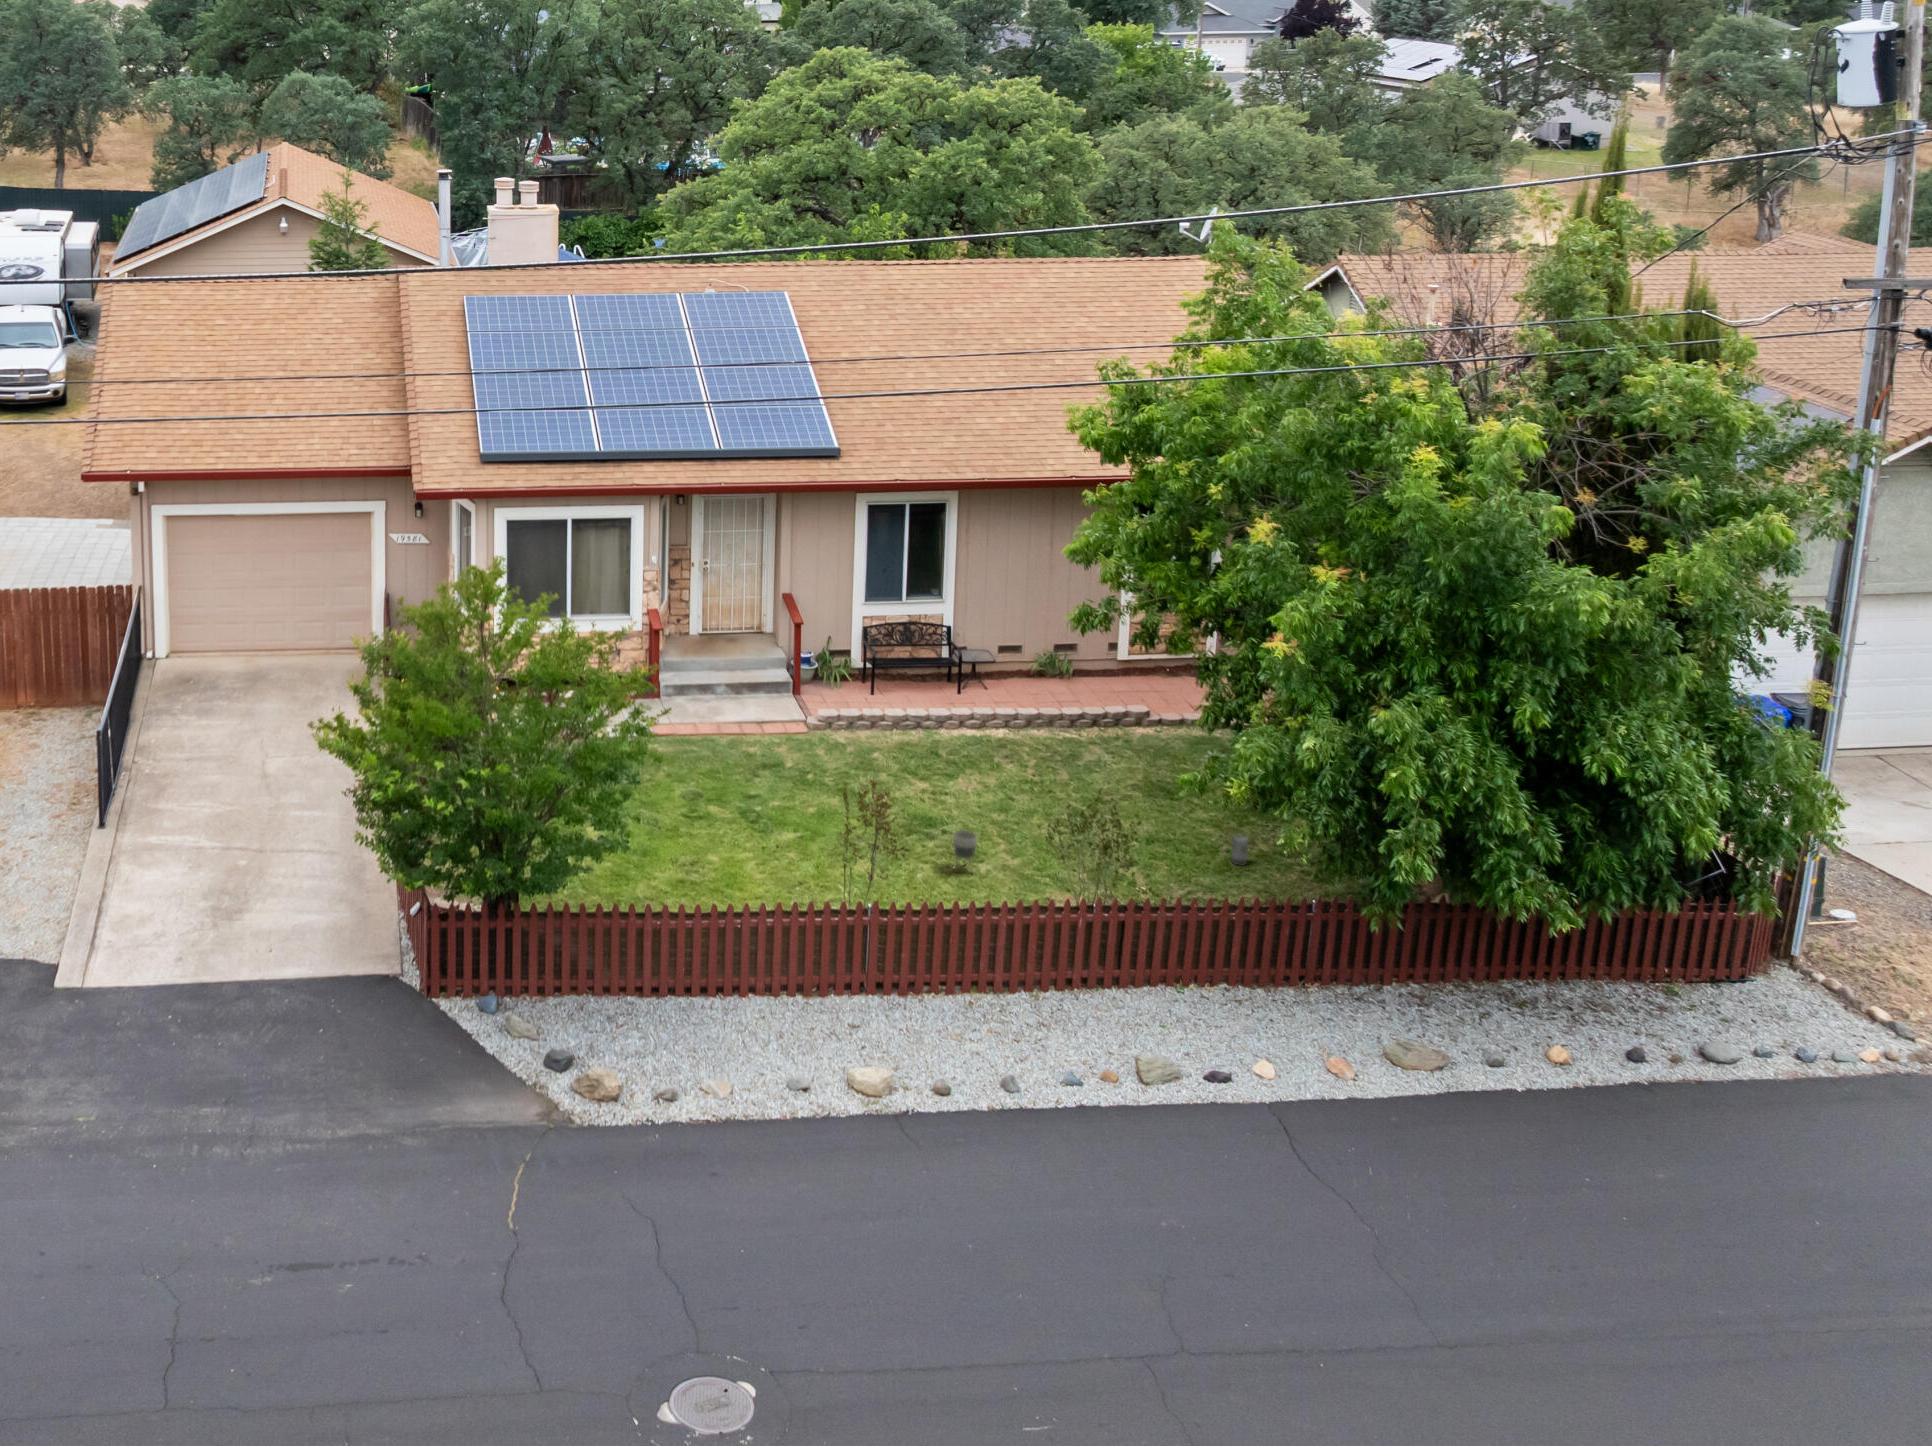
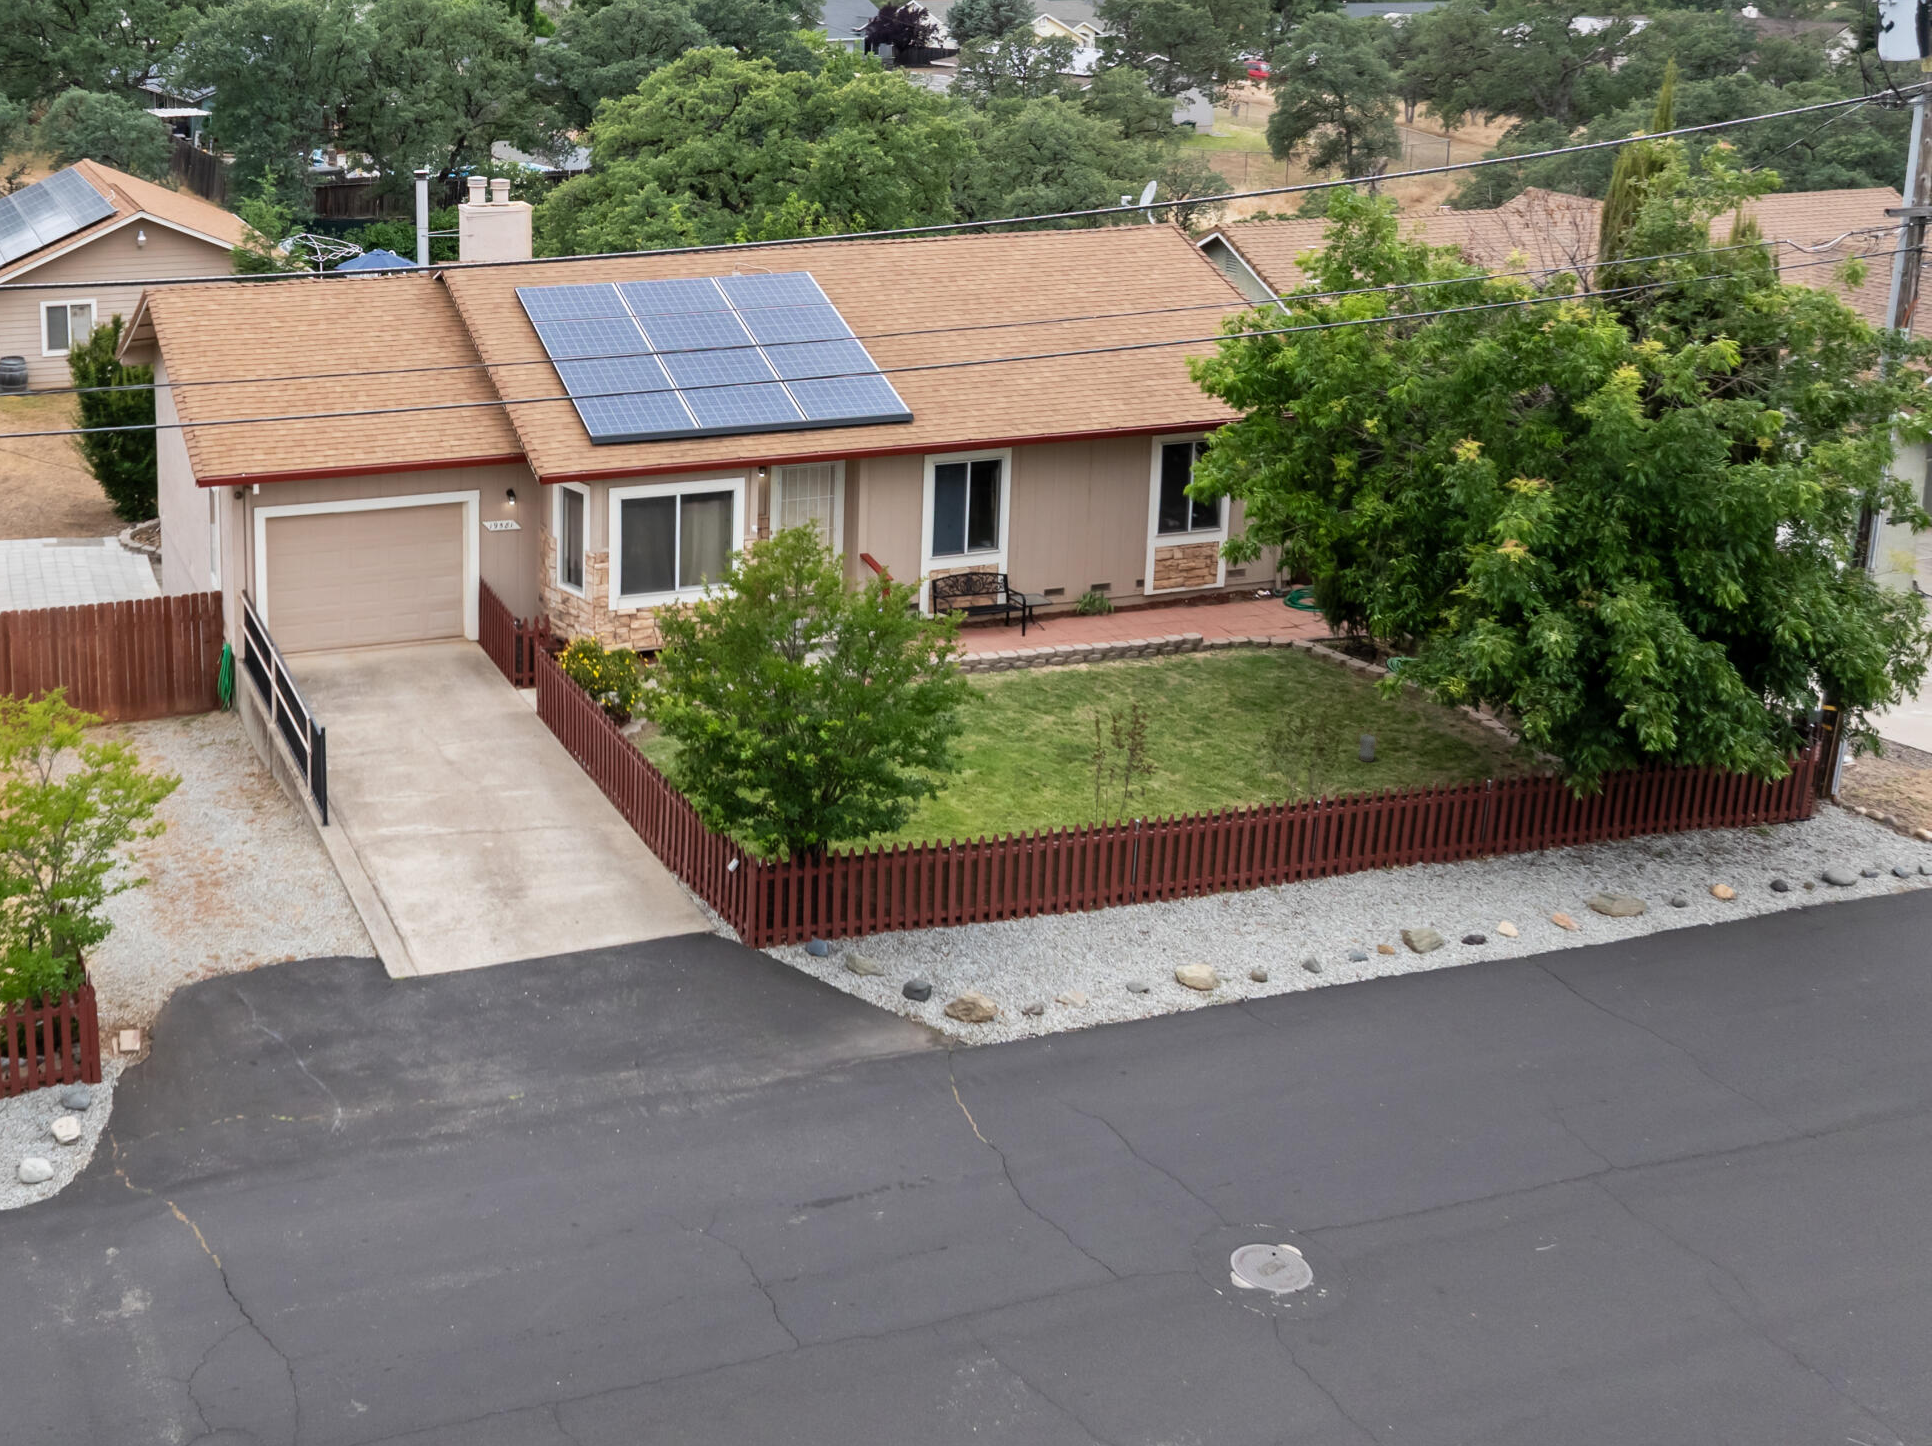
planter: present [953,830,977,873] -> none [1138,752,1162,790]

